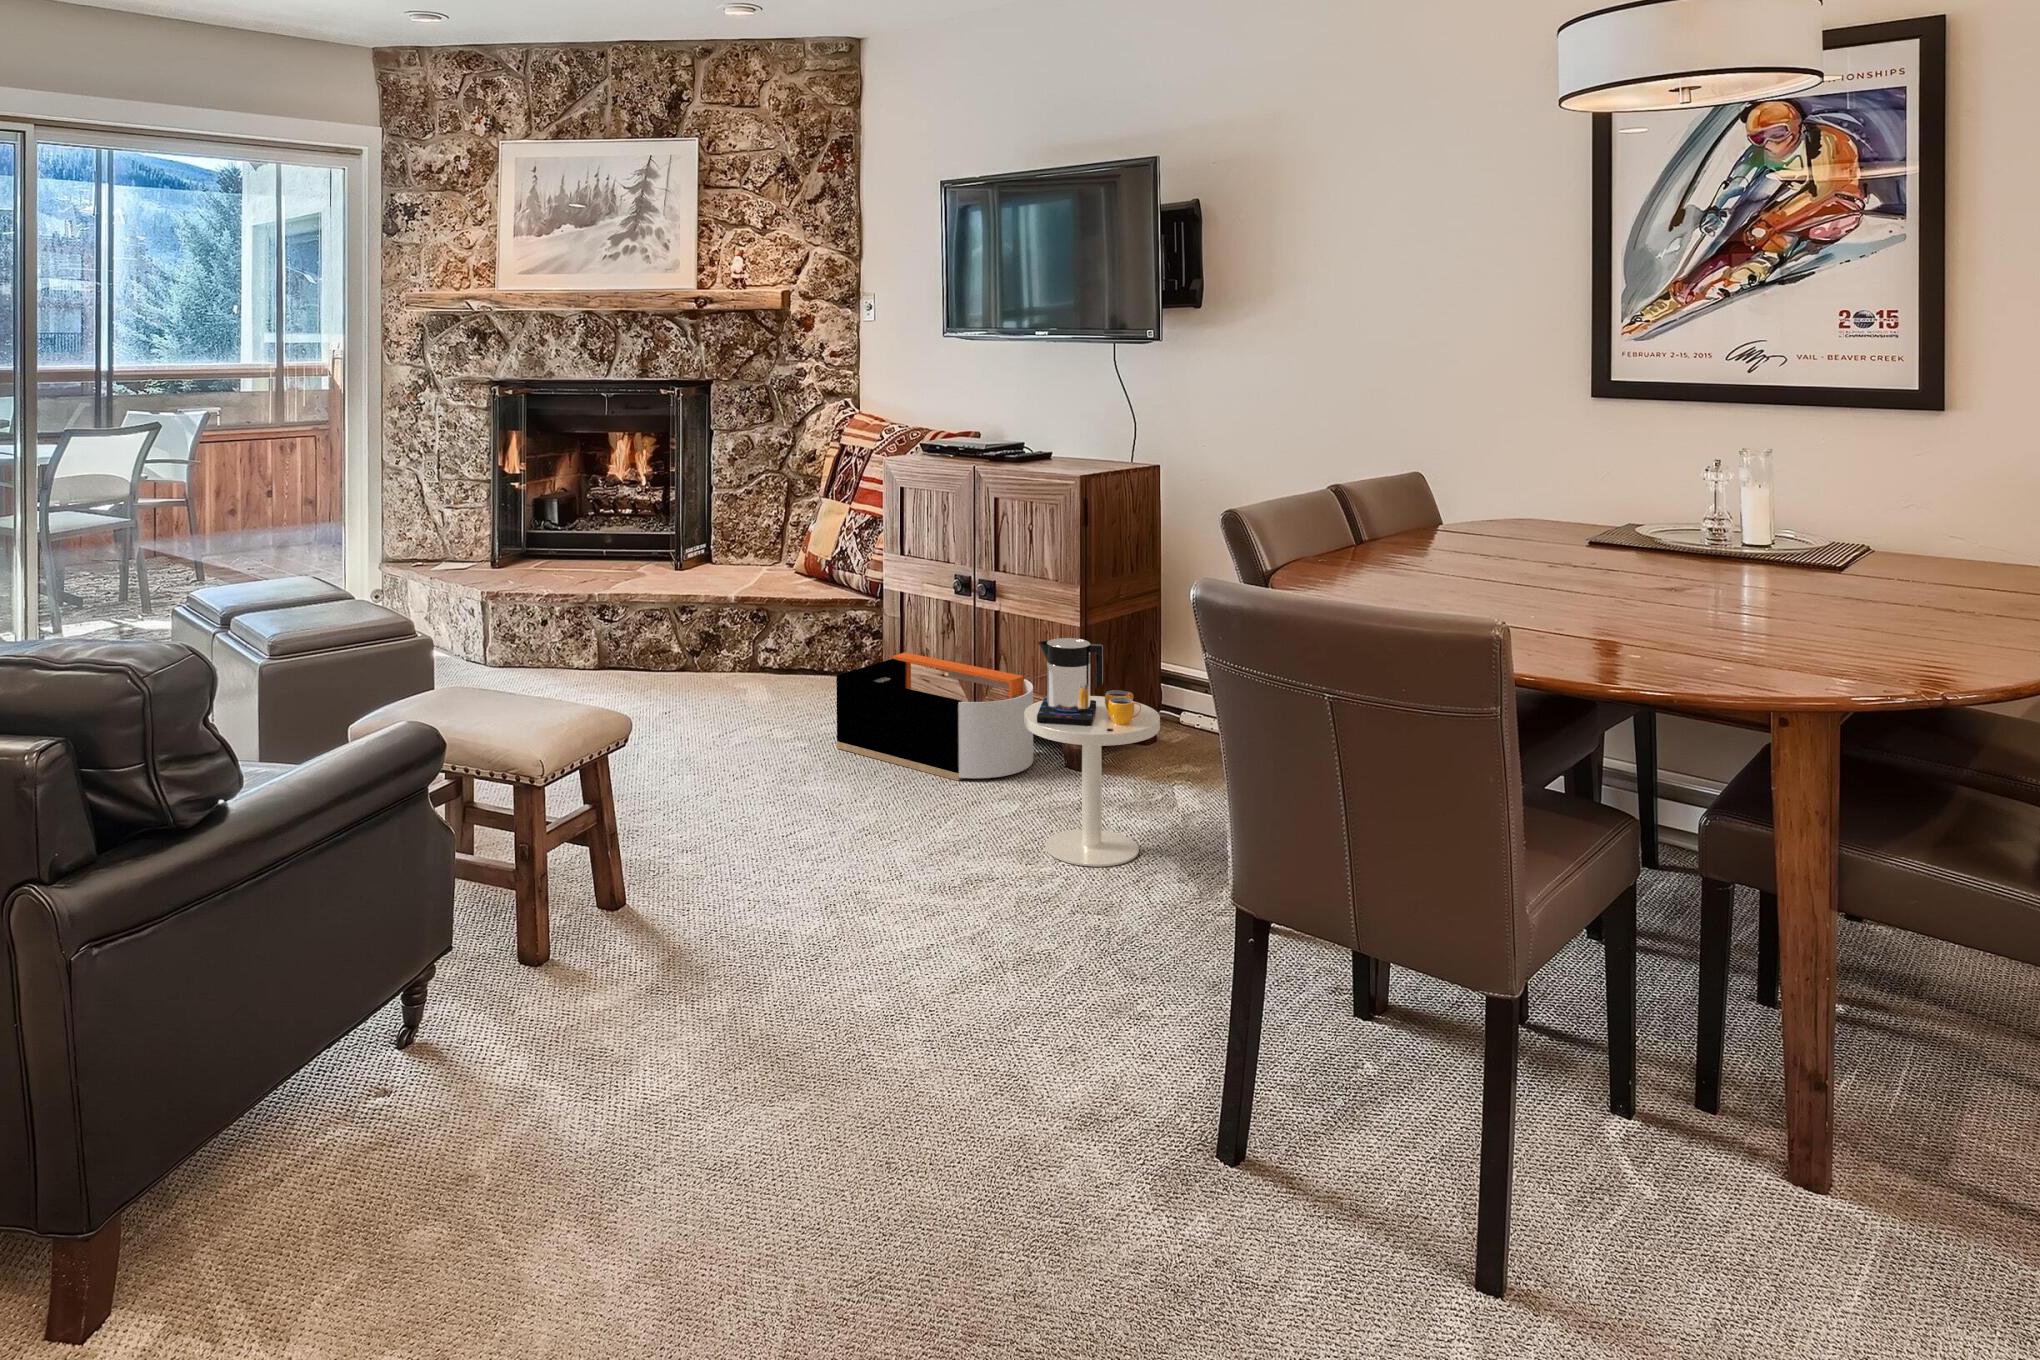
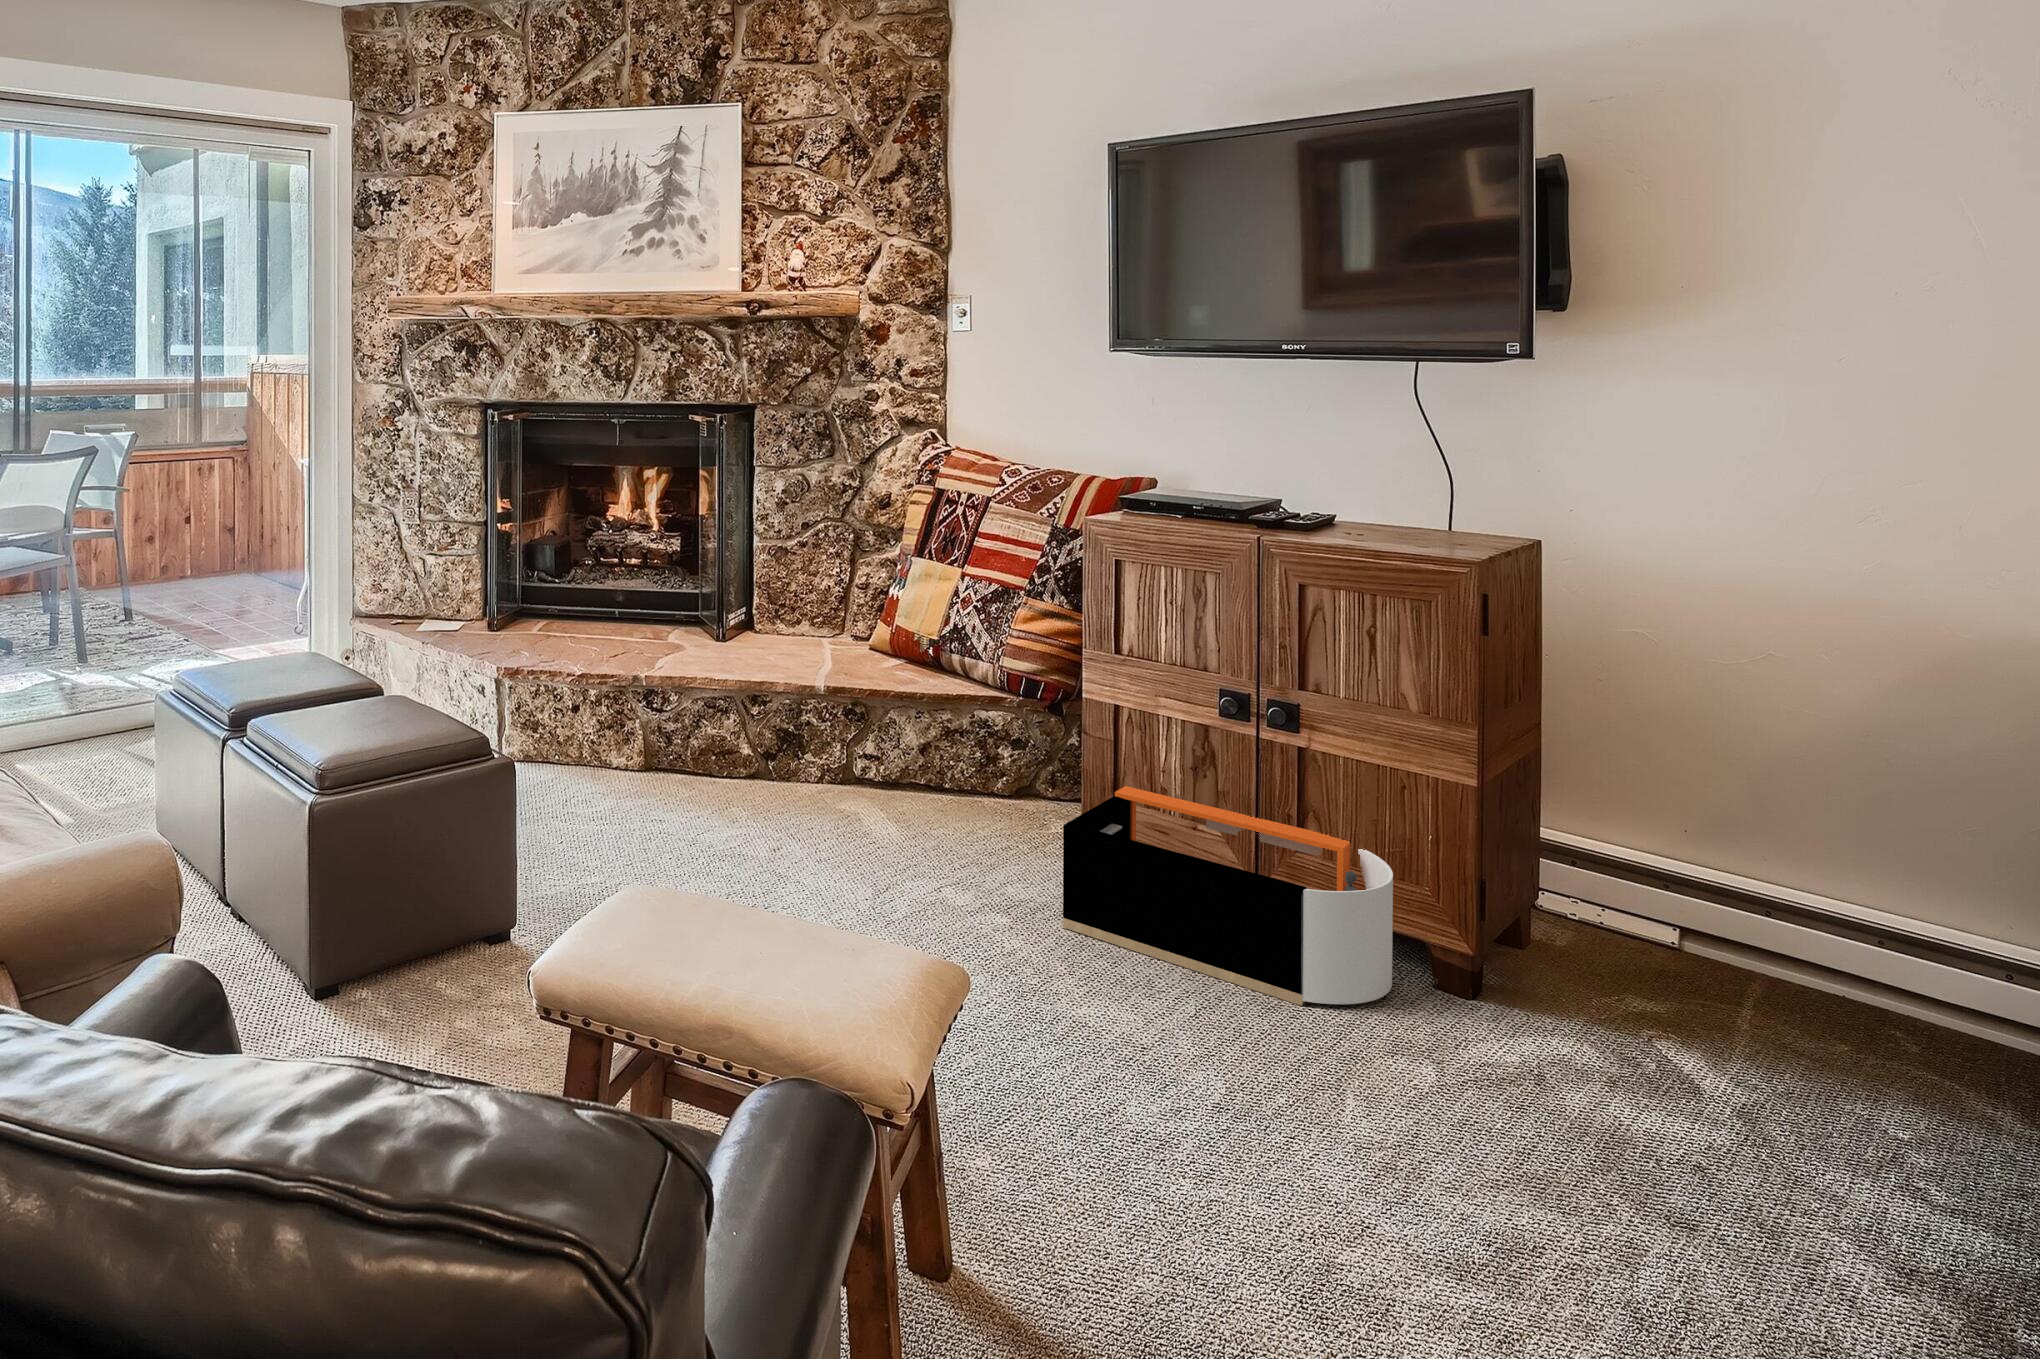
side table: present [1024,638,1160,867] -> none [1539,834,1828,1233]

